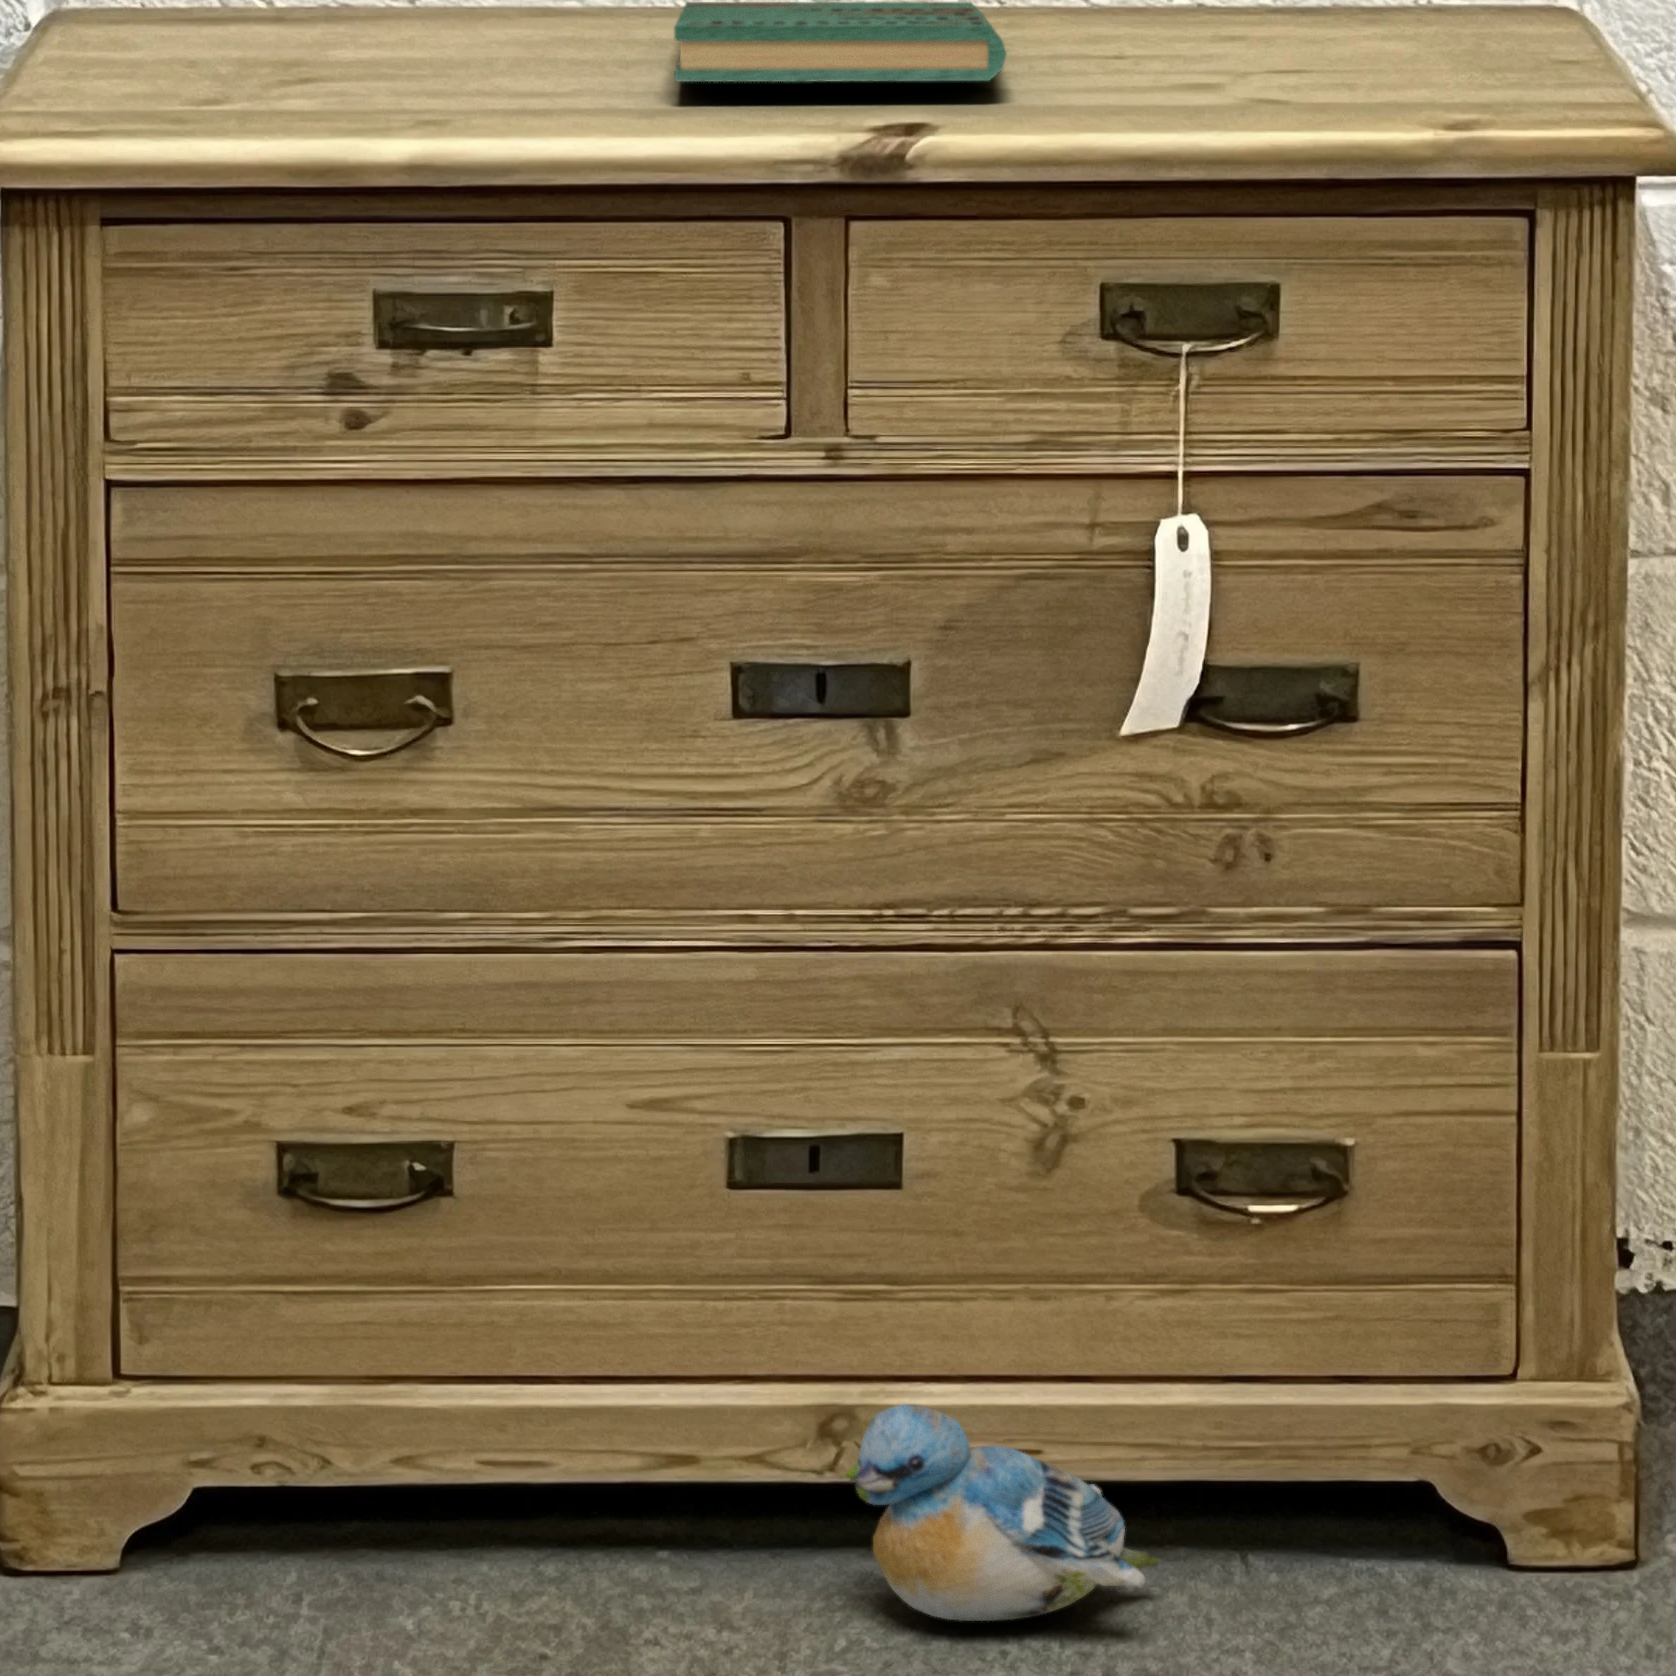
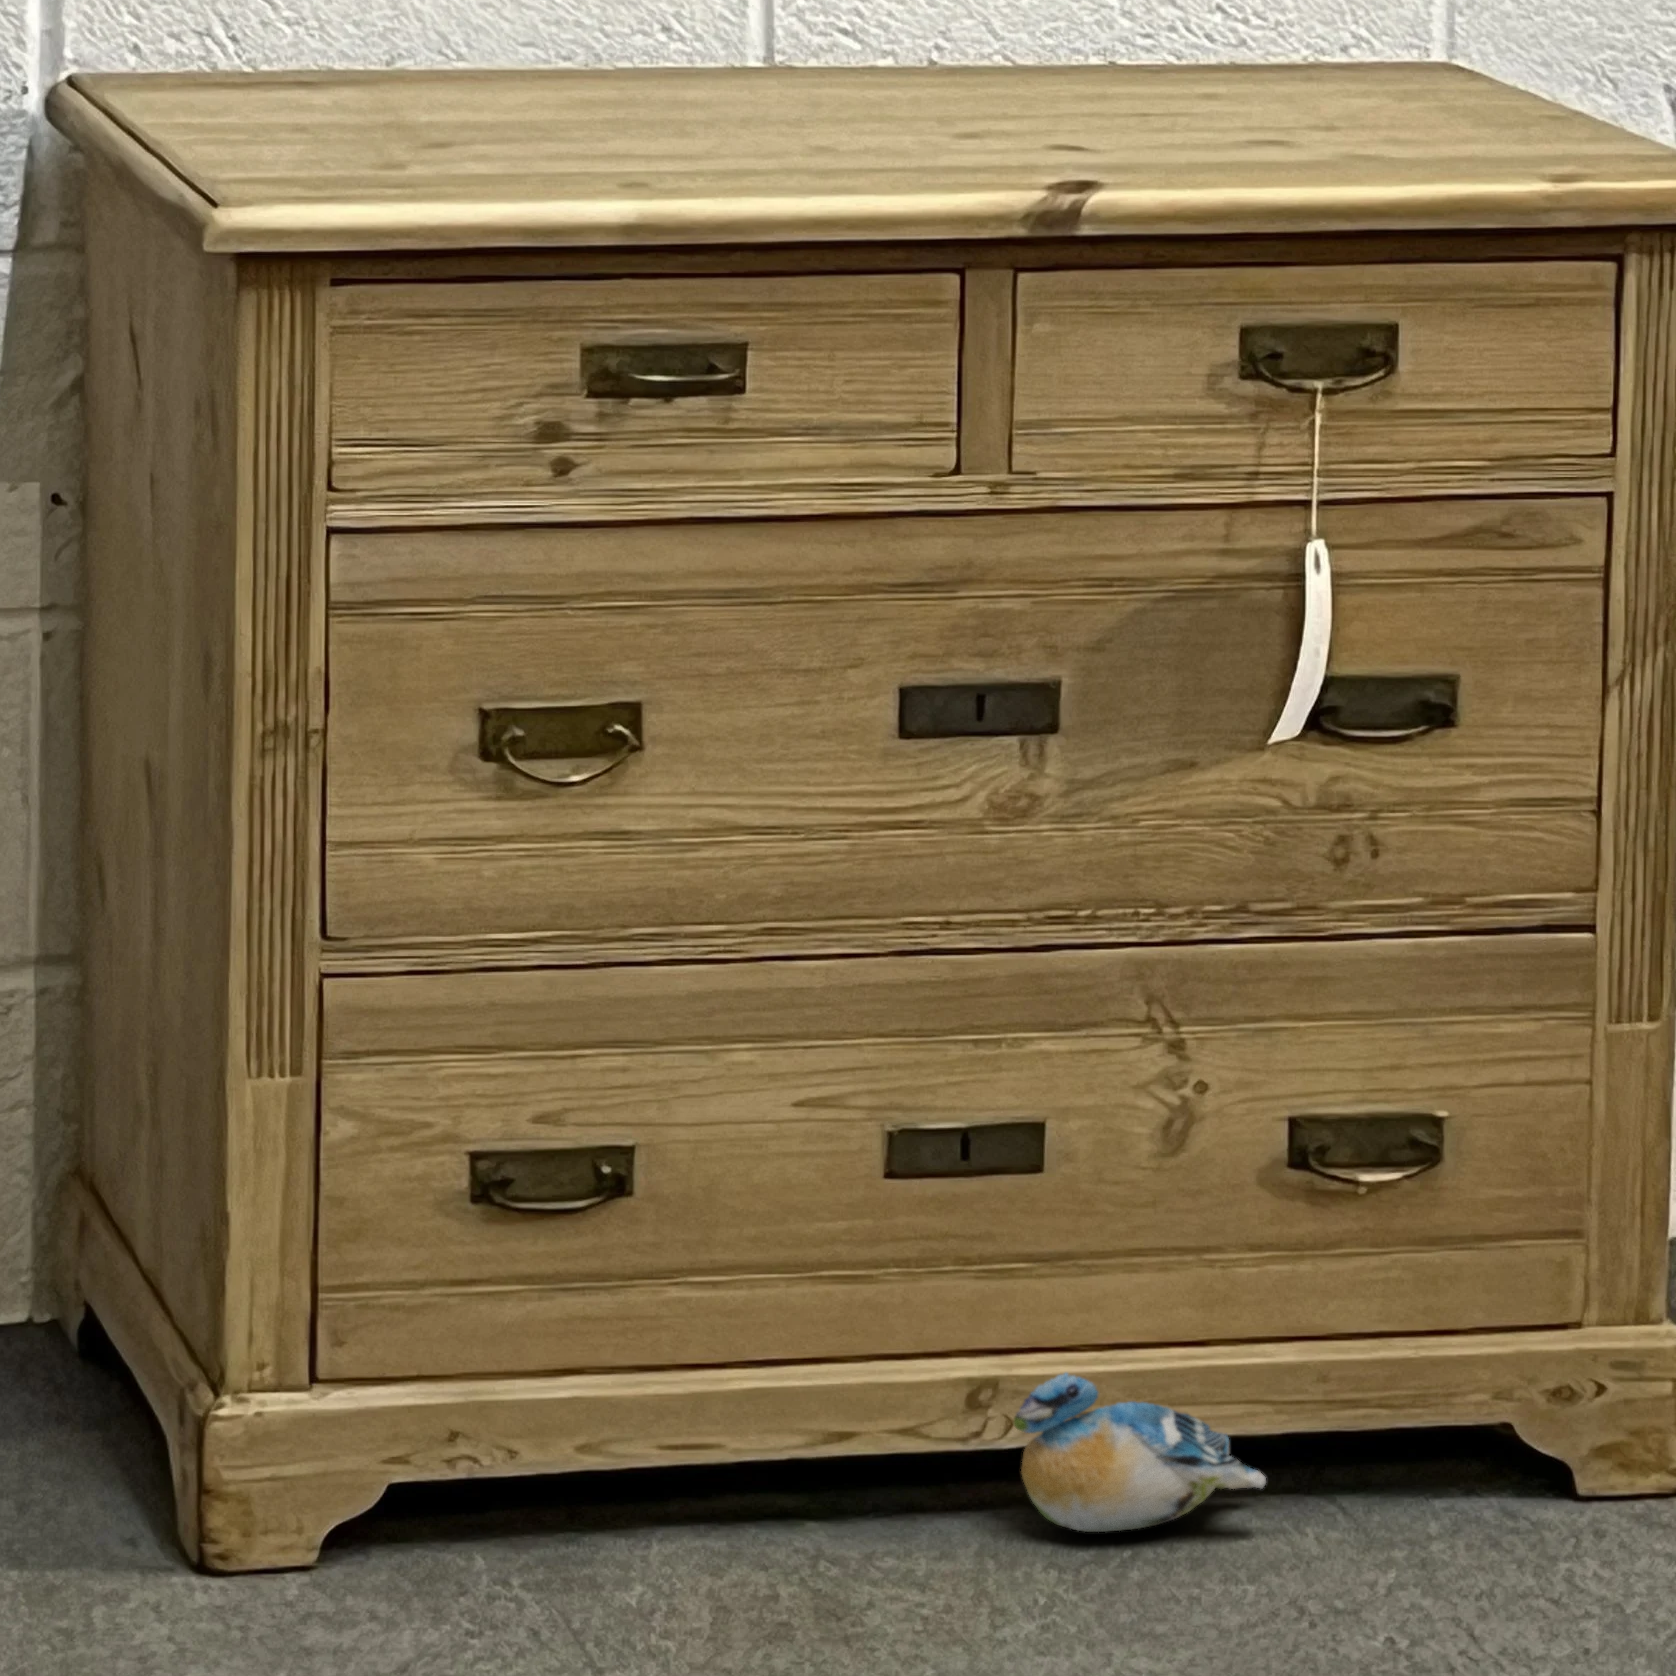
book: present [674,2,1006,82] -> none [720,74,1108,170]

